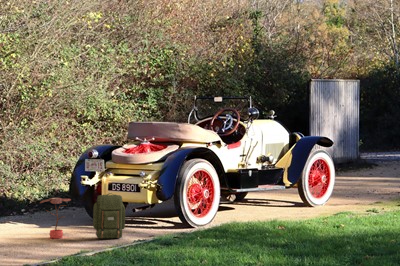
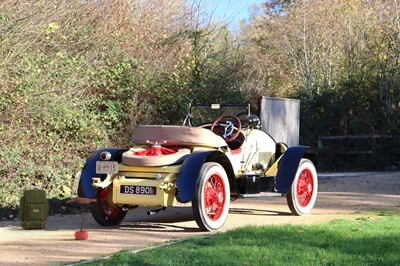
backpack: present [93,193,125,239] -> present [19,189,49,229]

